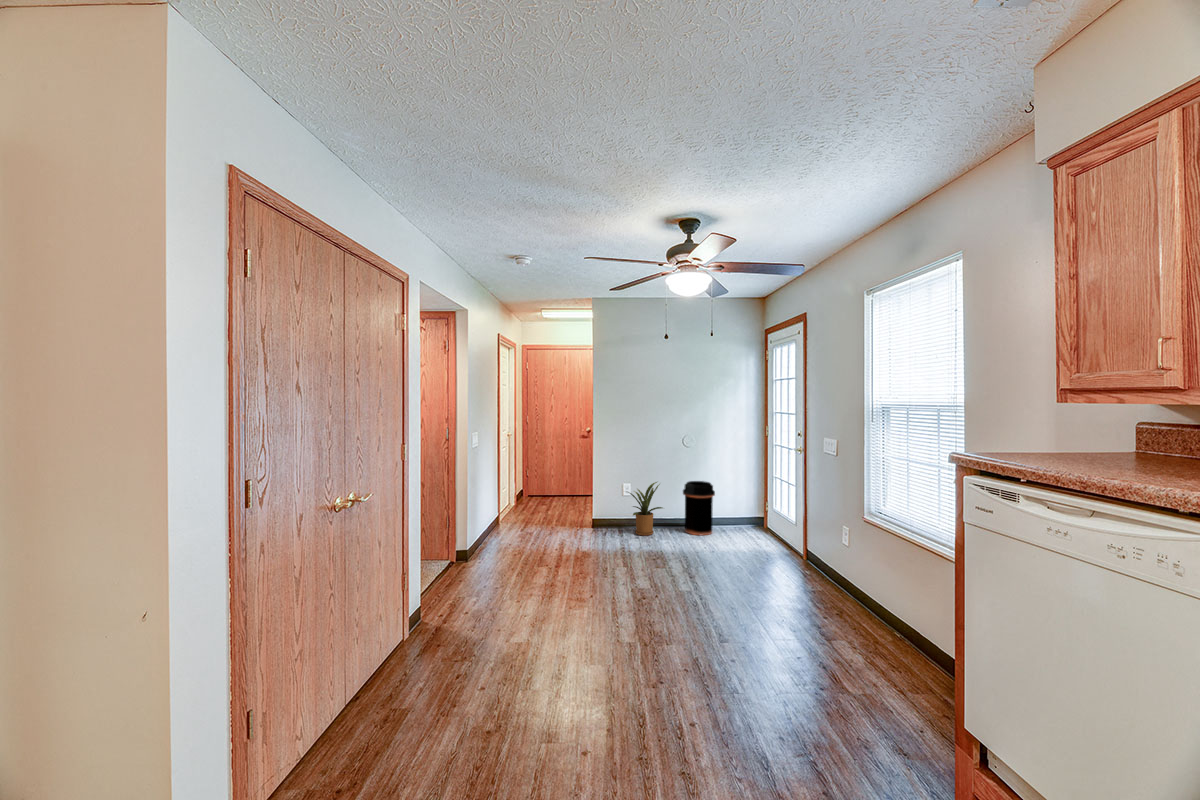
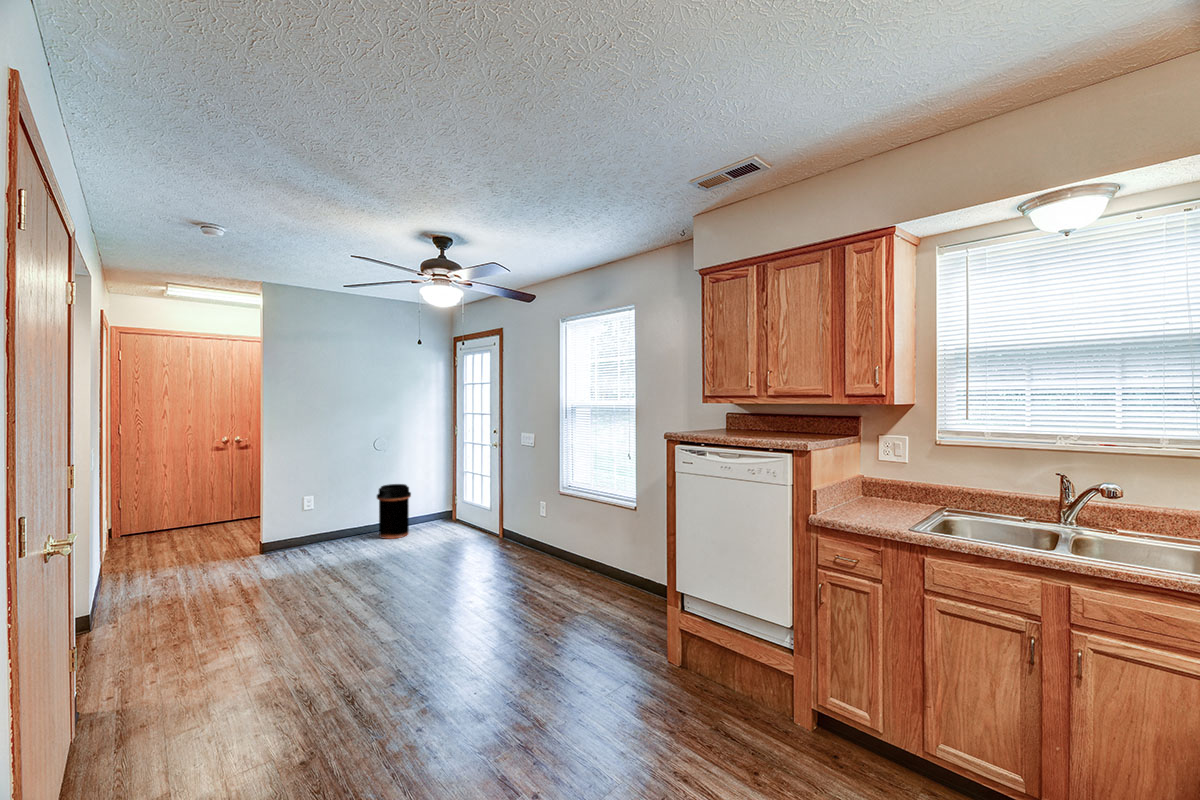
house plant: present [628,482,662,536] -> none [309,489,359,550]

